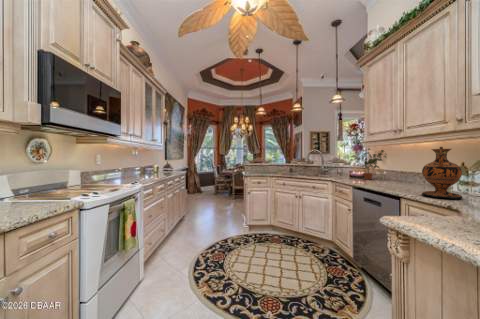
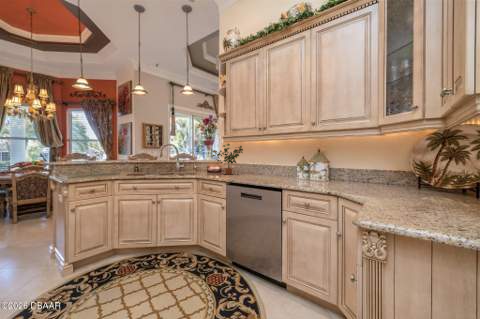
vase: present [422,147,462,199] -> none [294,144,319,186]

